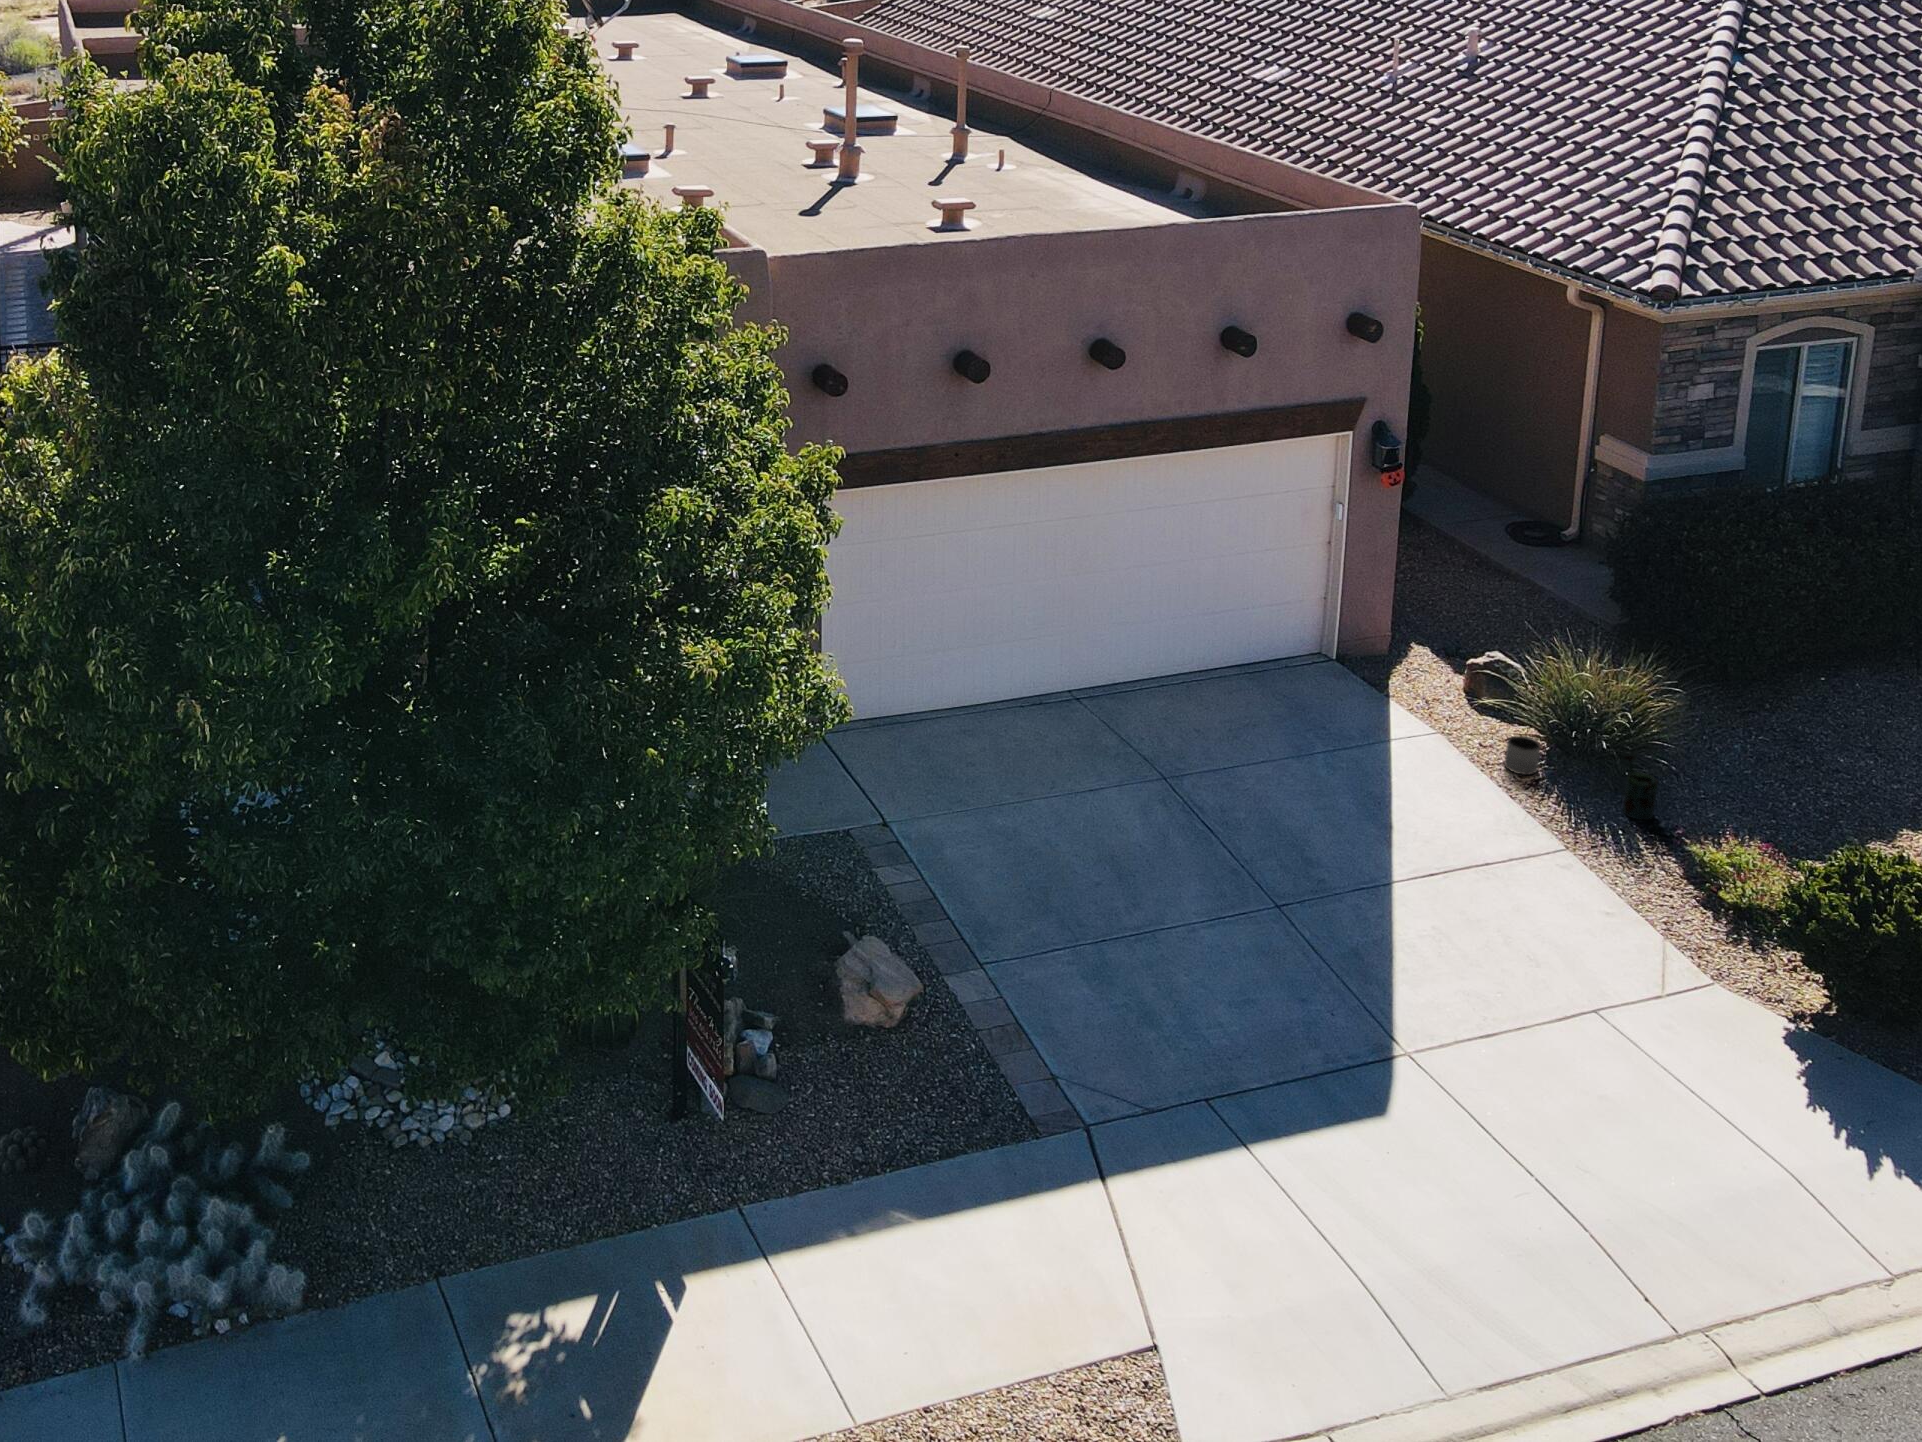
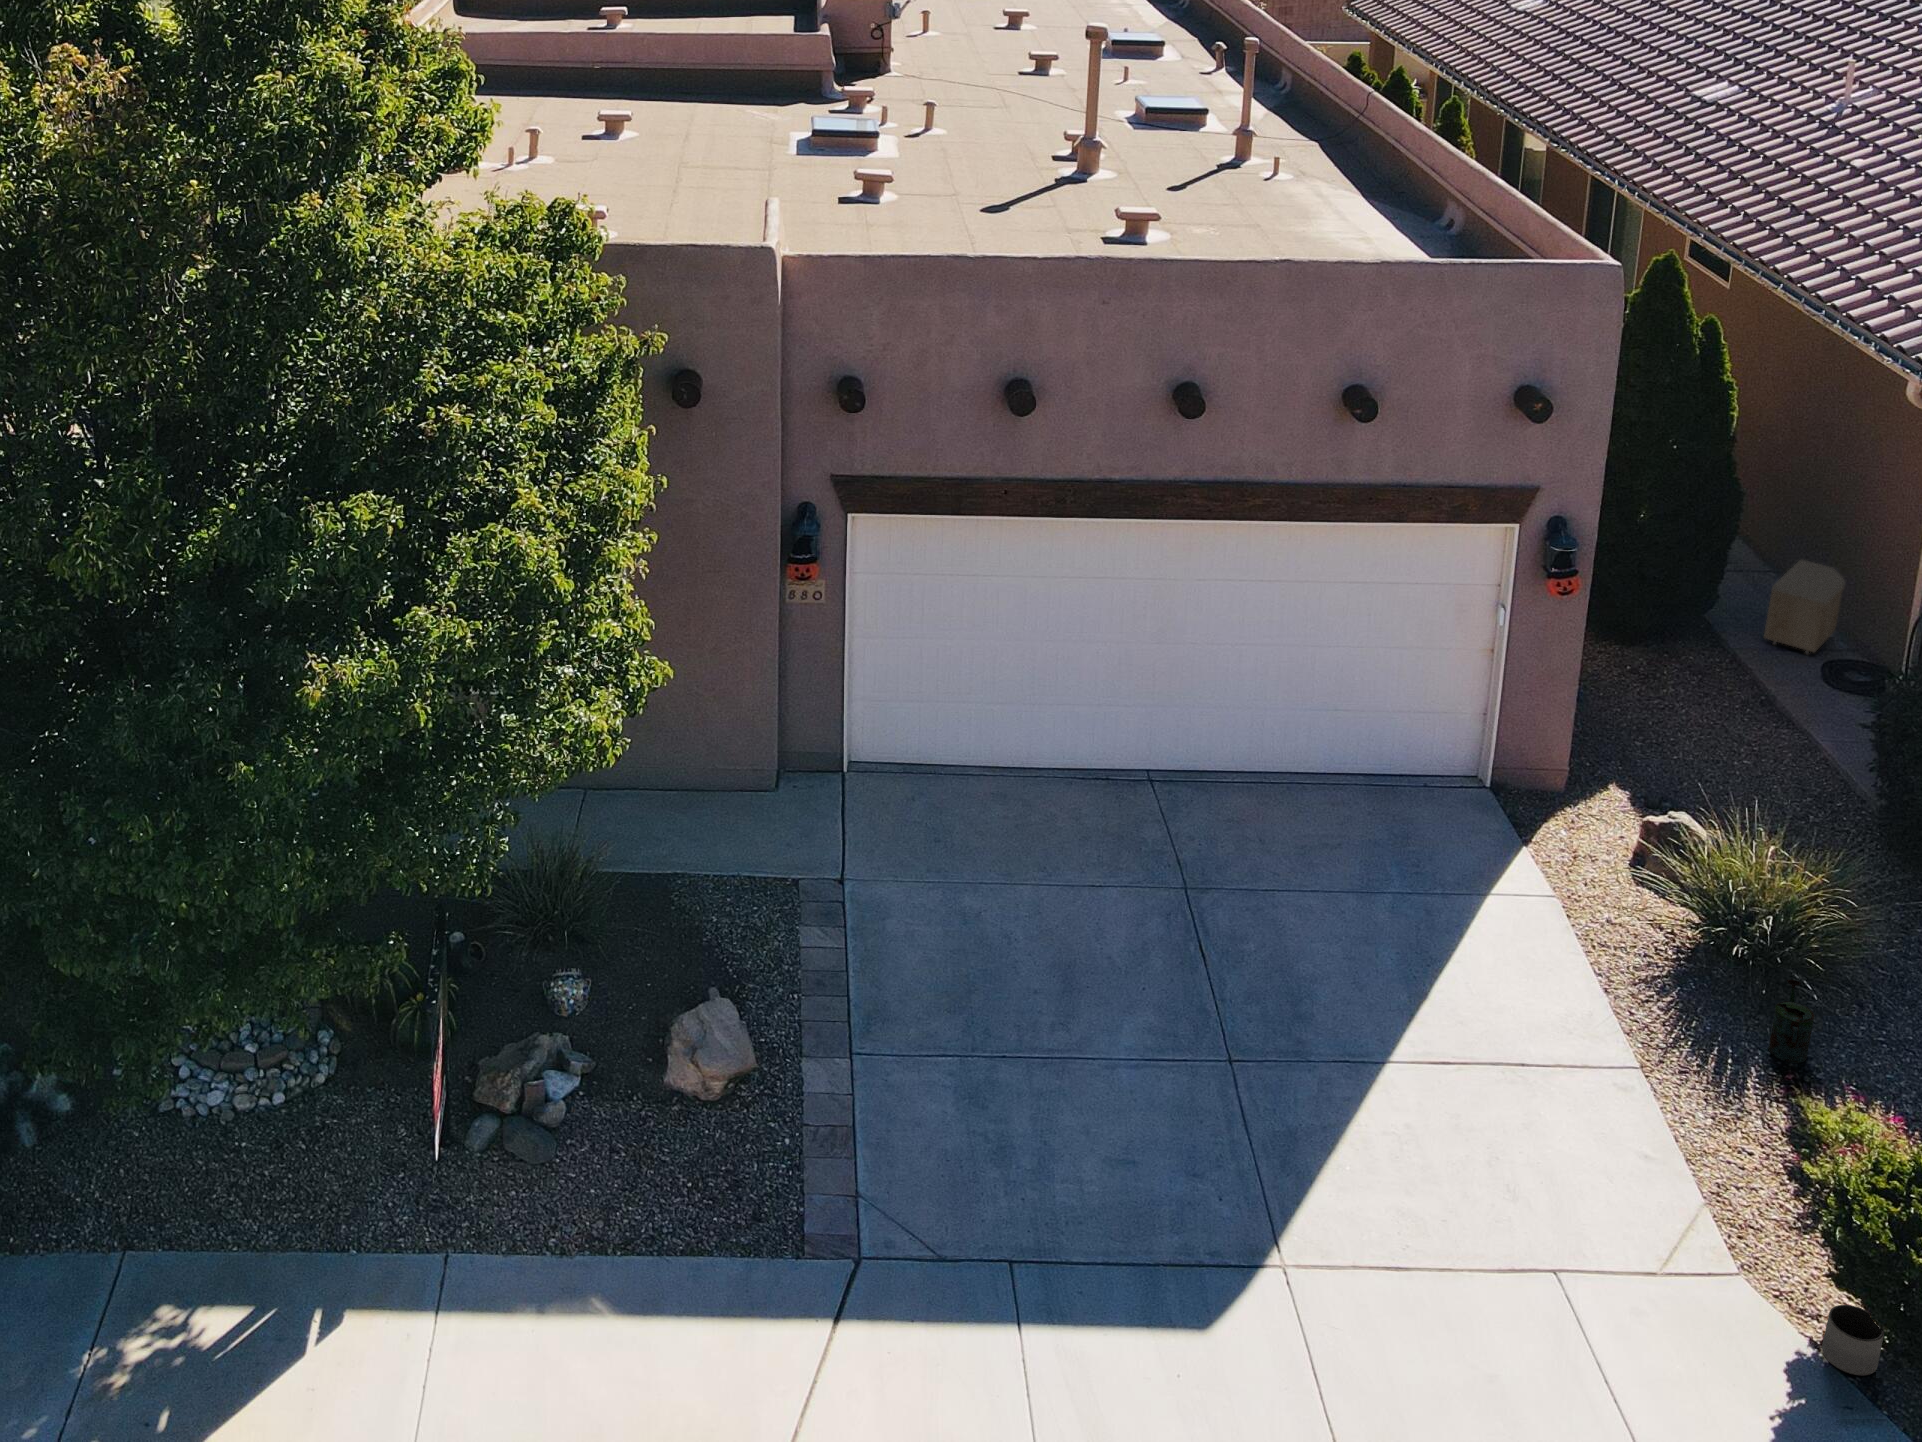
storage bench: none [1420,443,1472,518] -> present [1764,560,1845,654]
planter: present [1504,736,1541,775] -> present [1822,1305,1884,1376]

